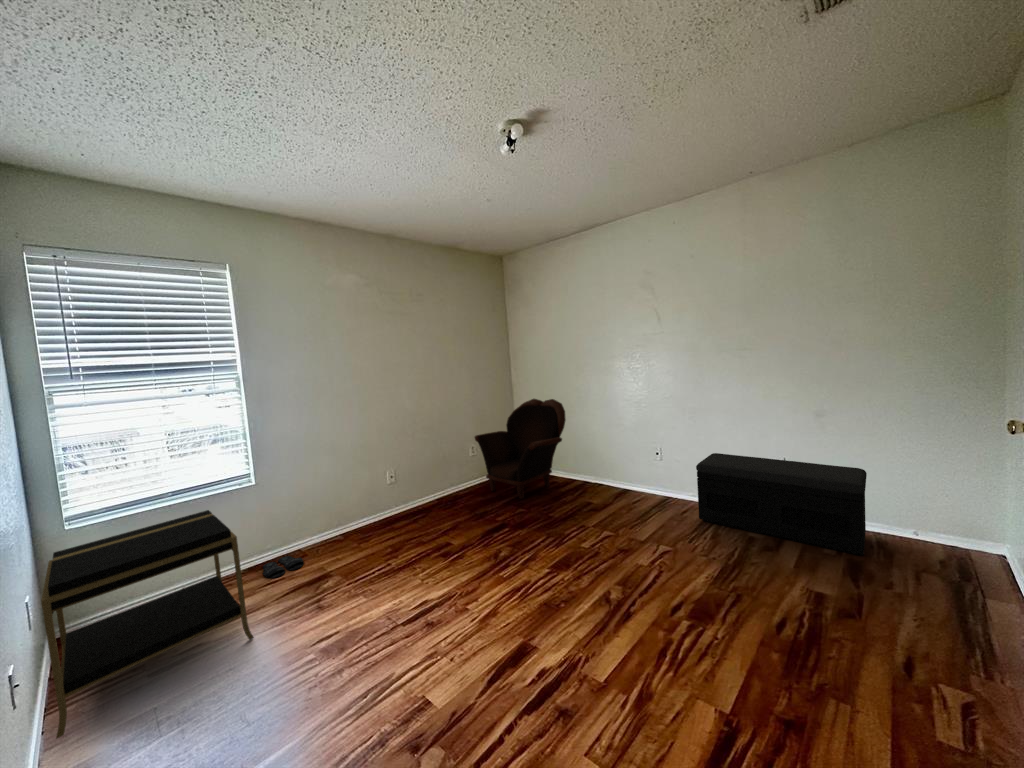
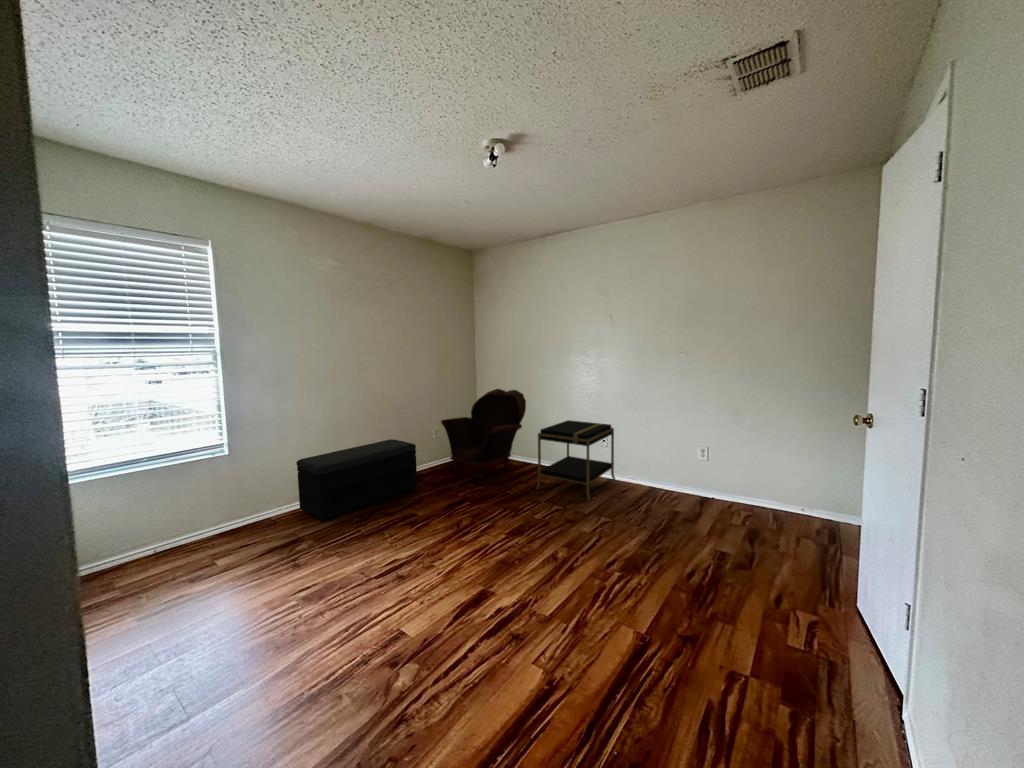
storage bench: present [696,453,867,555] -> present [296,439,417,521]
nightstand: present [41,510,254,739] -> present [537,420,615,500]
slippers: present [262,556,304,578] -> none [235,524,276,542]

